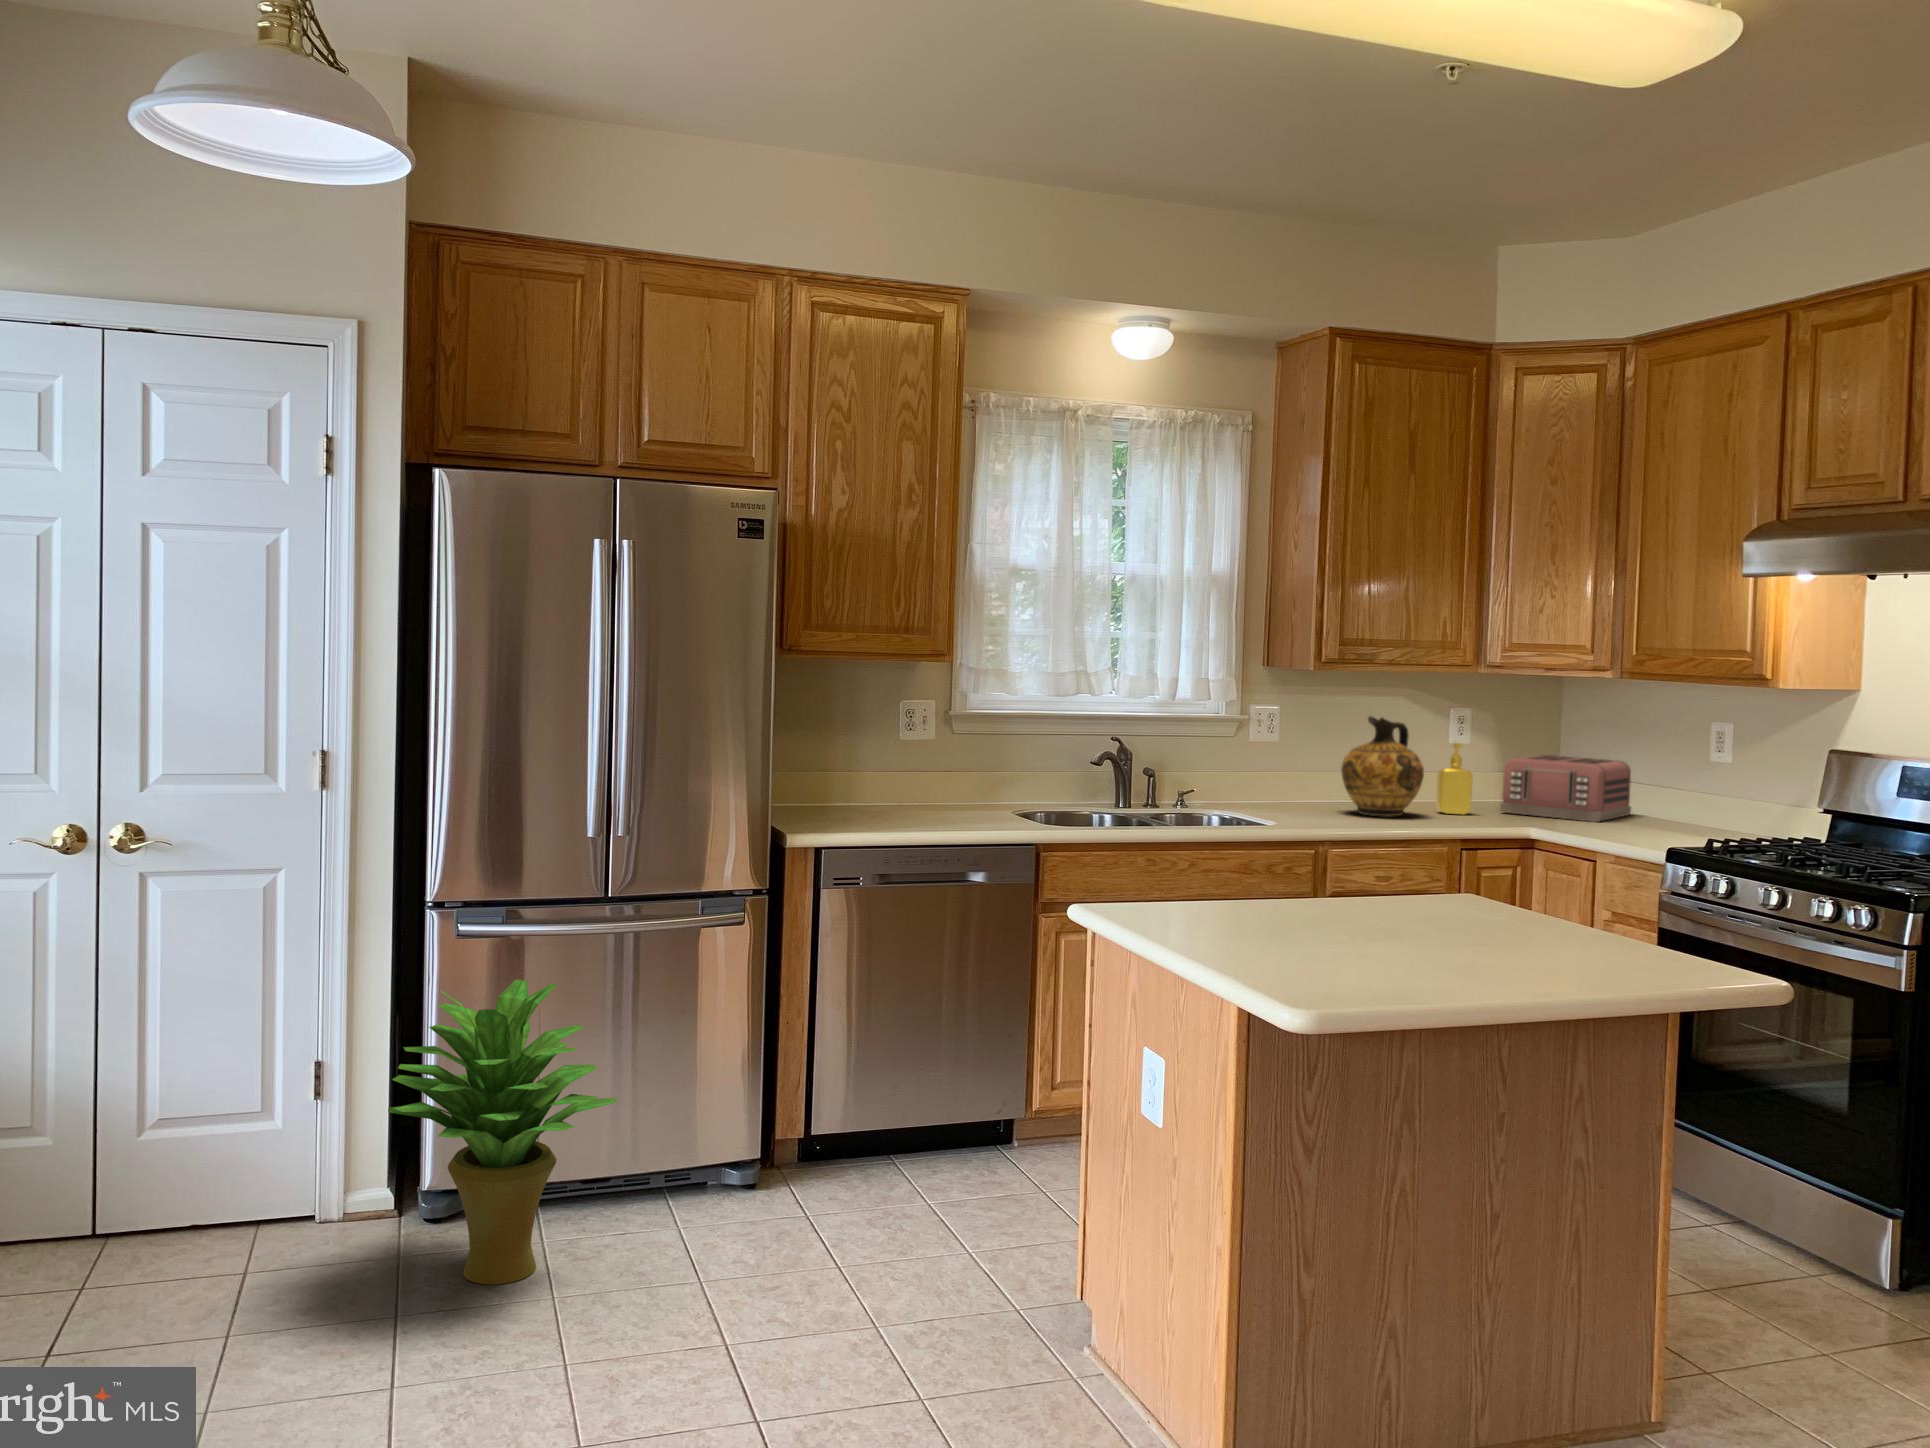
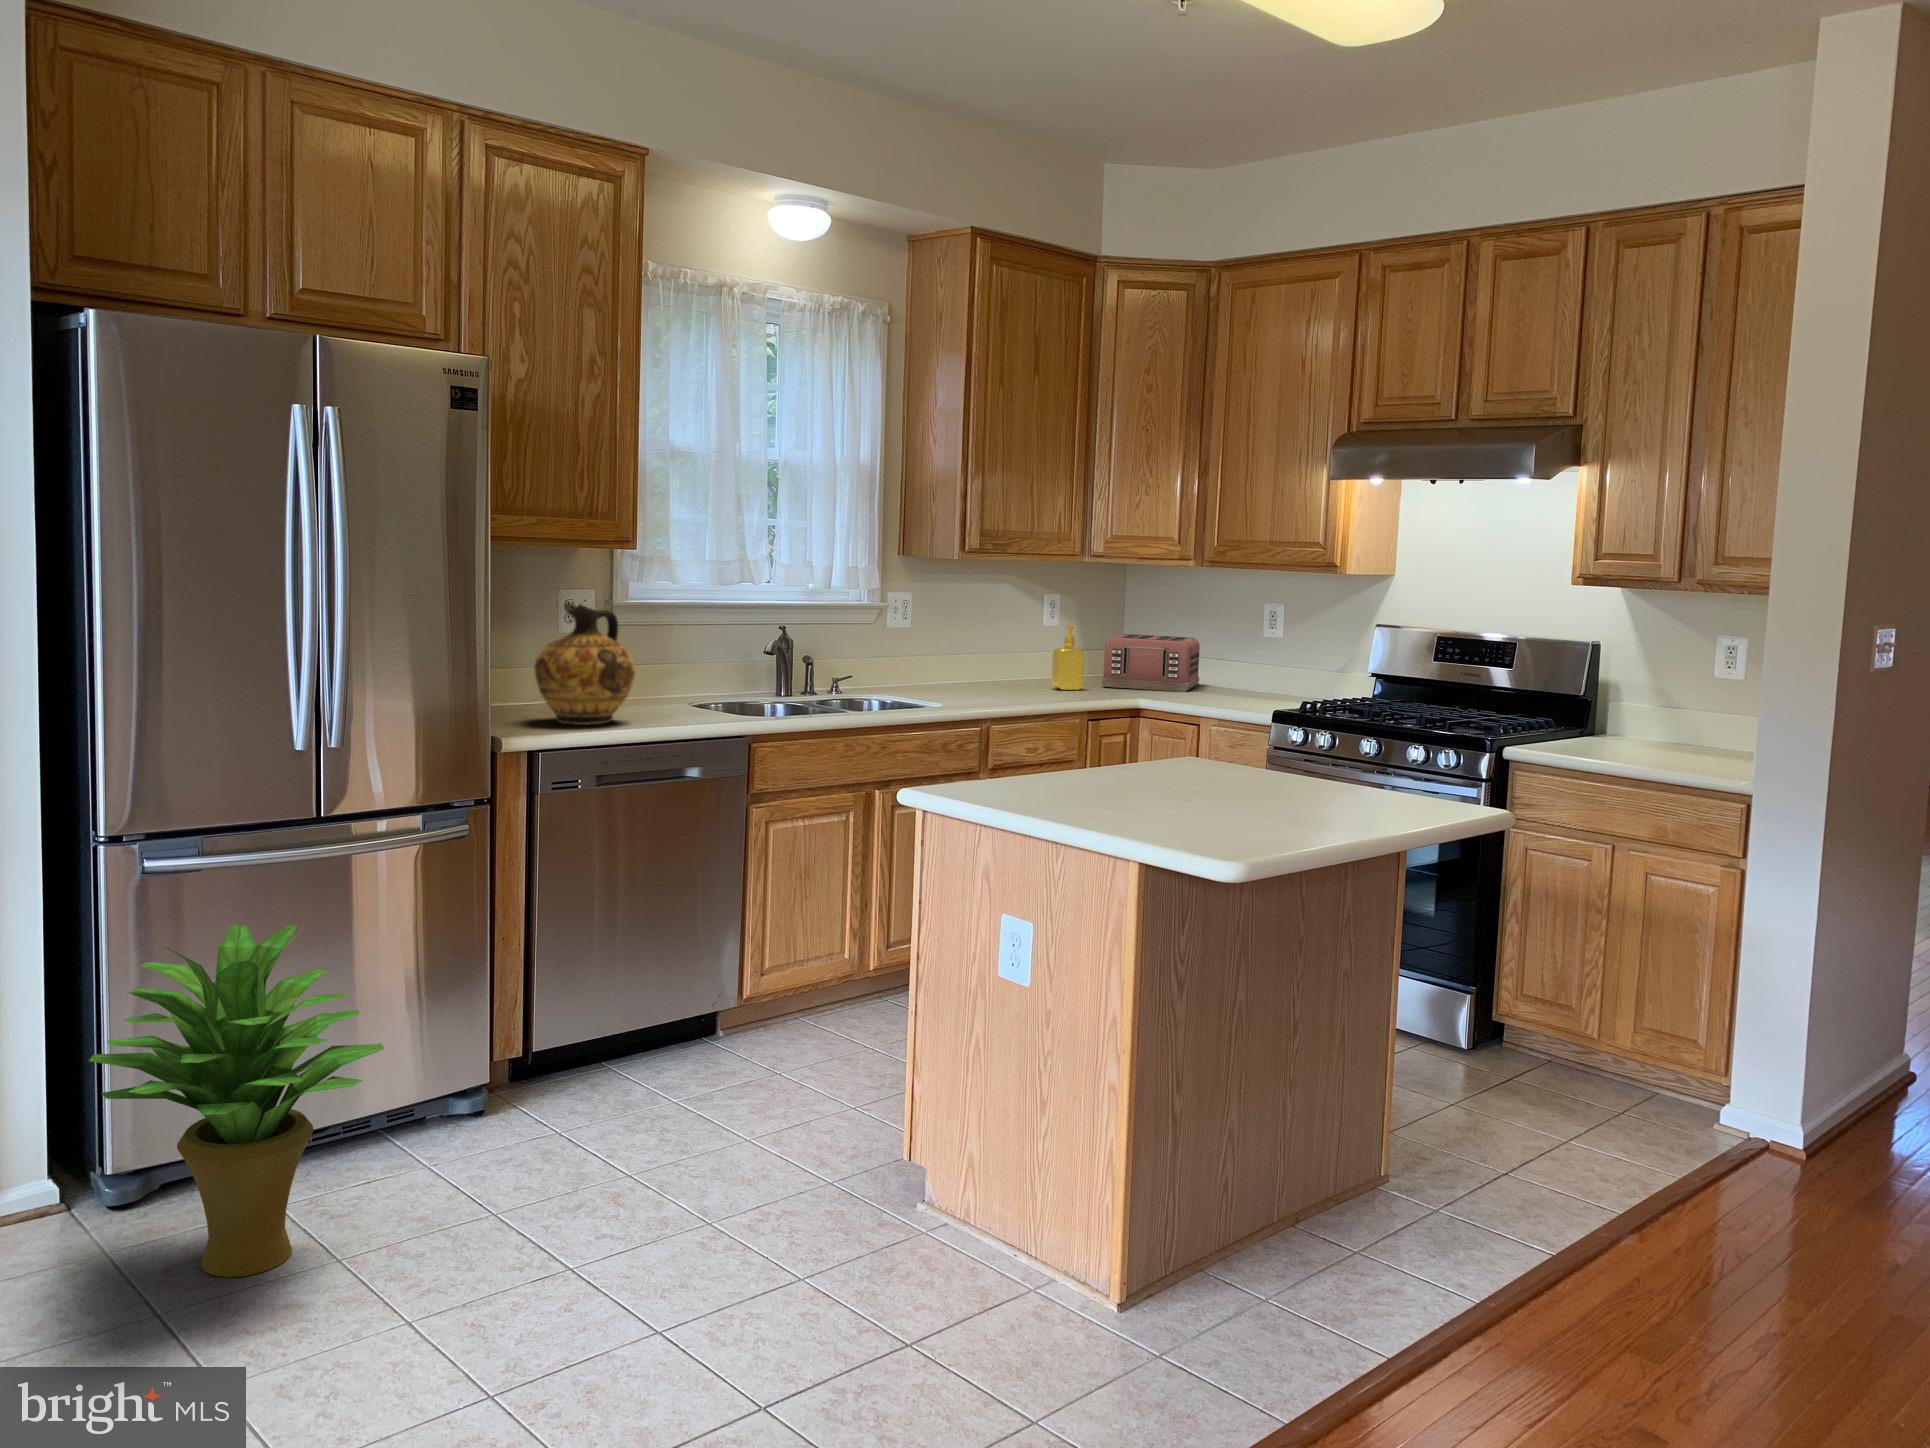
ceramic jug: present [1341,716,1424,816] -> present [535,603,635,725]

